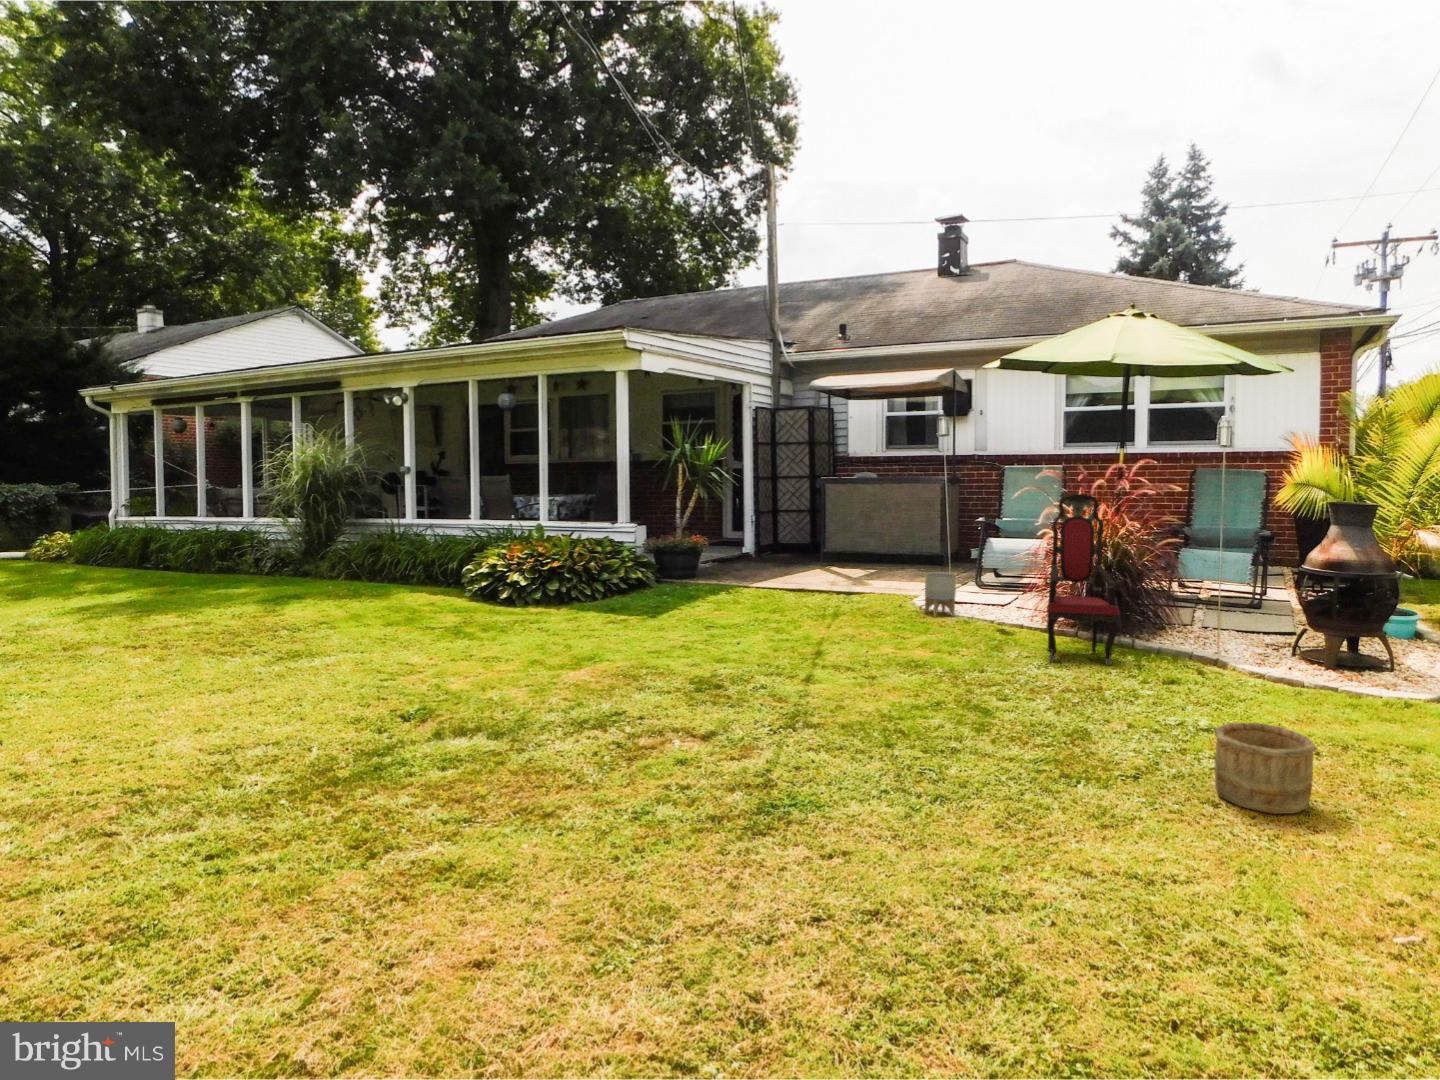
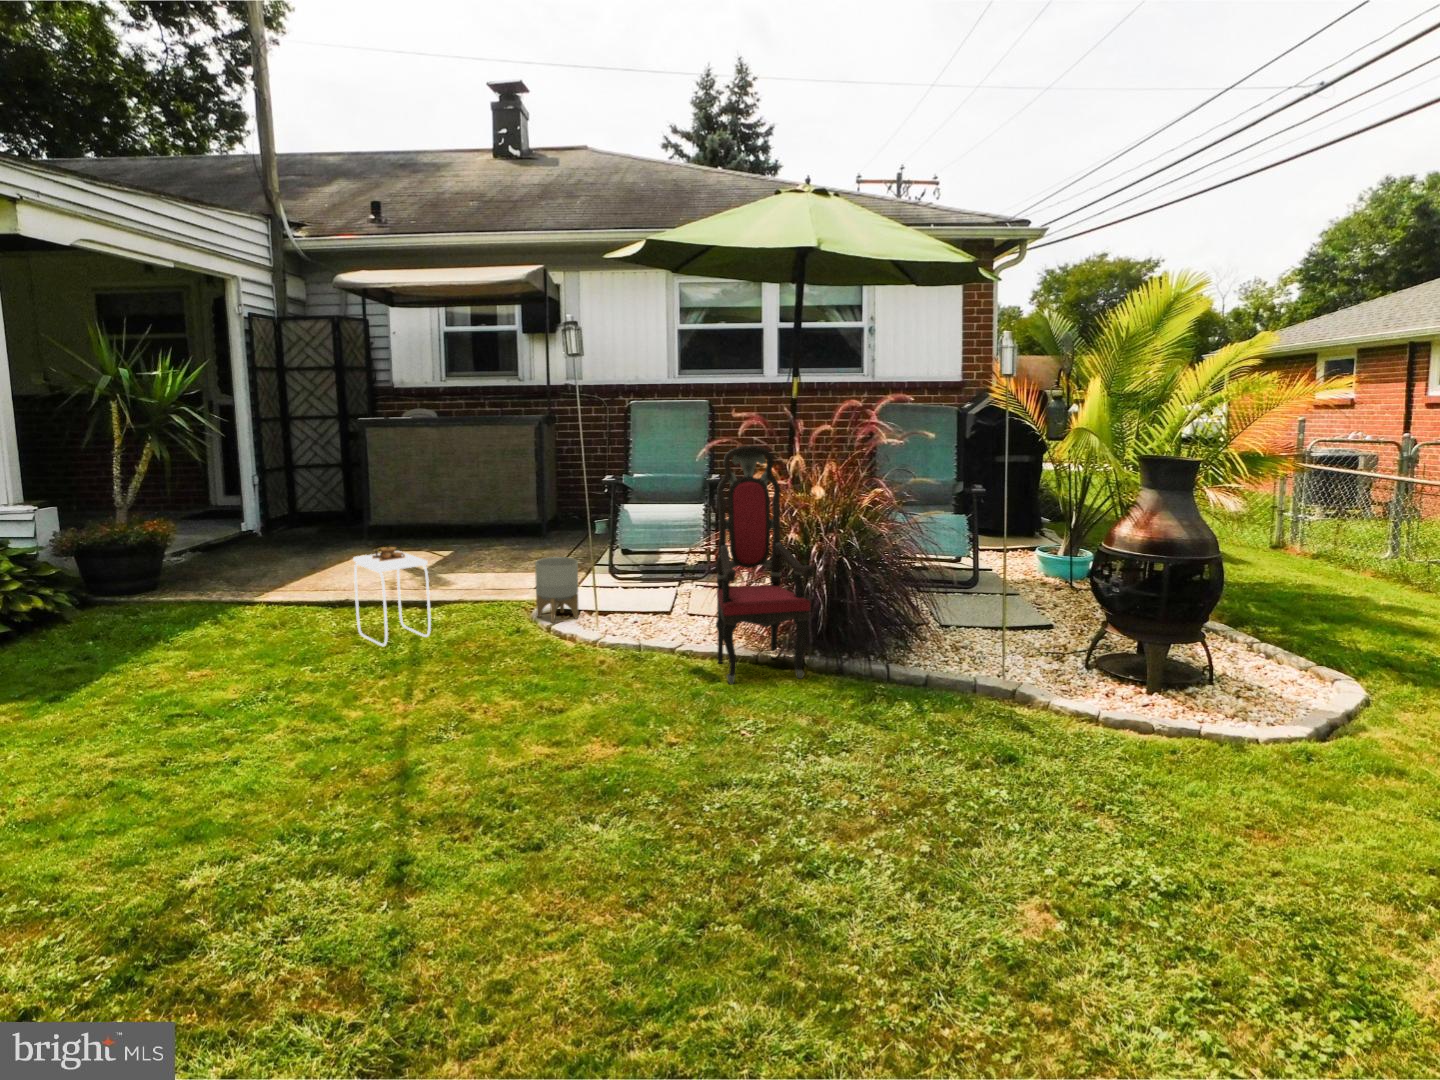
side table: none [807,555,853,618] -> present [353,547,431,646]
wooden bucket: present [1214,723,1317,814] -> none [1049,796,1187,947]

